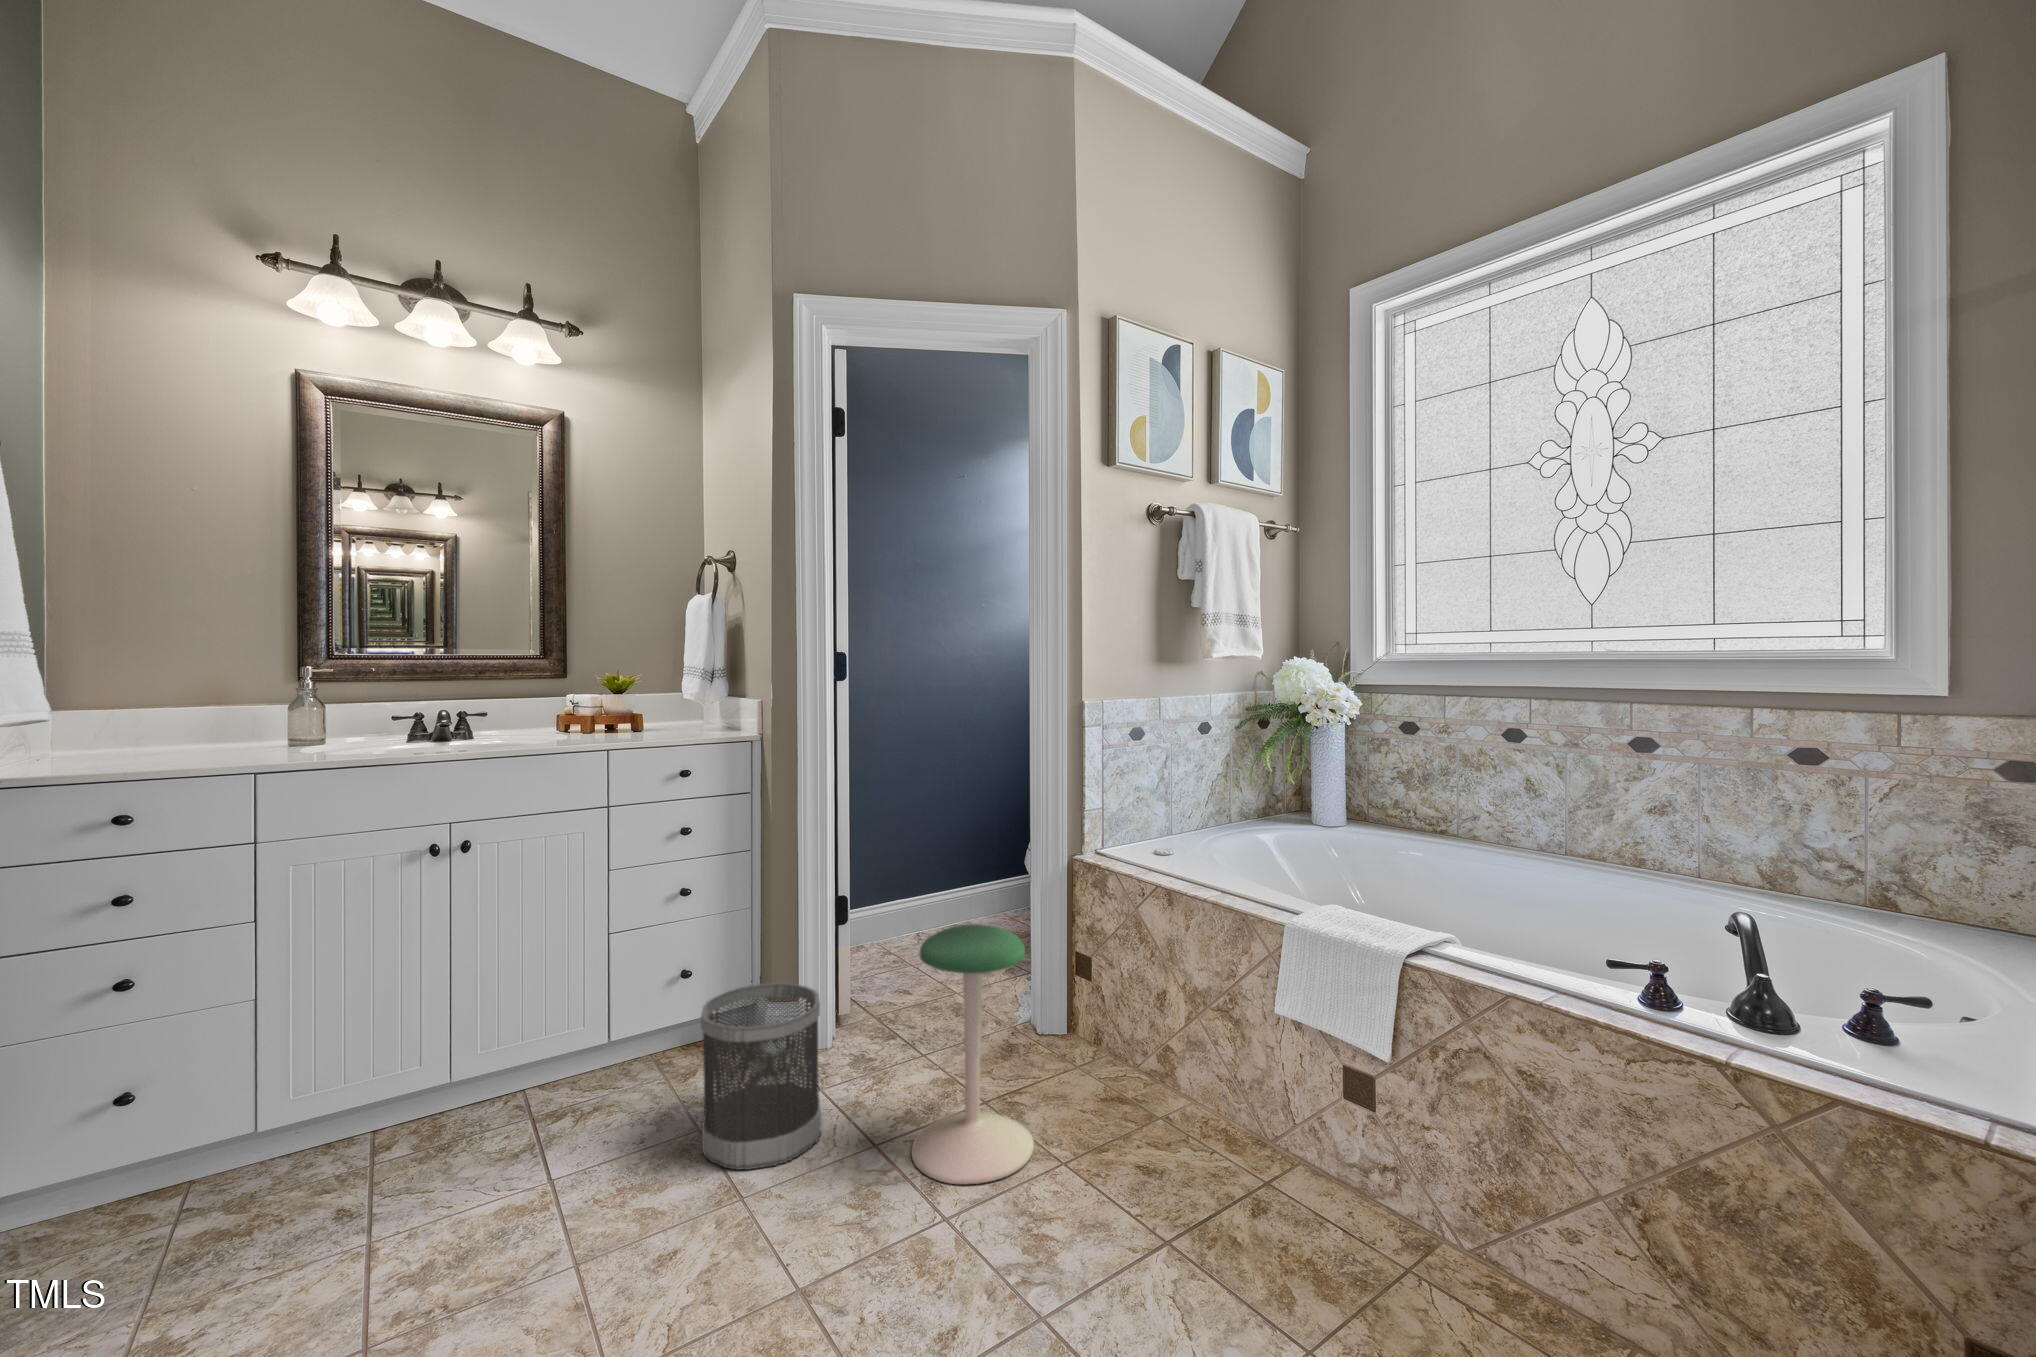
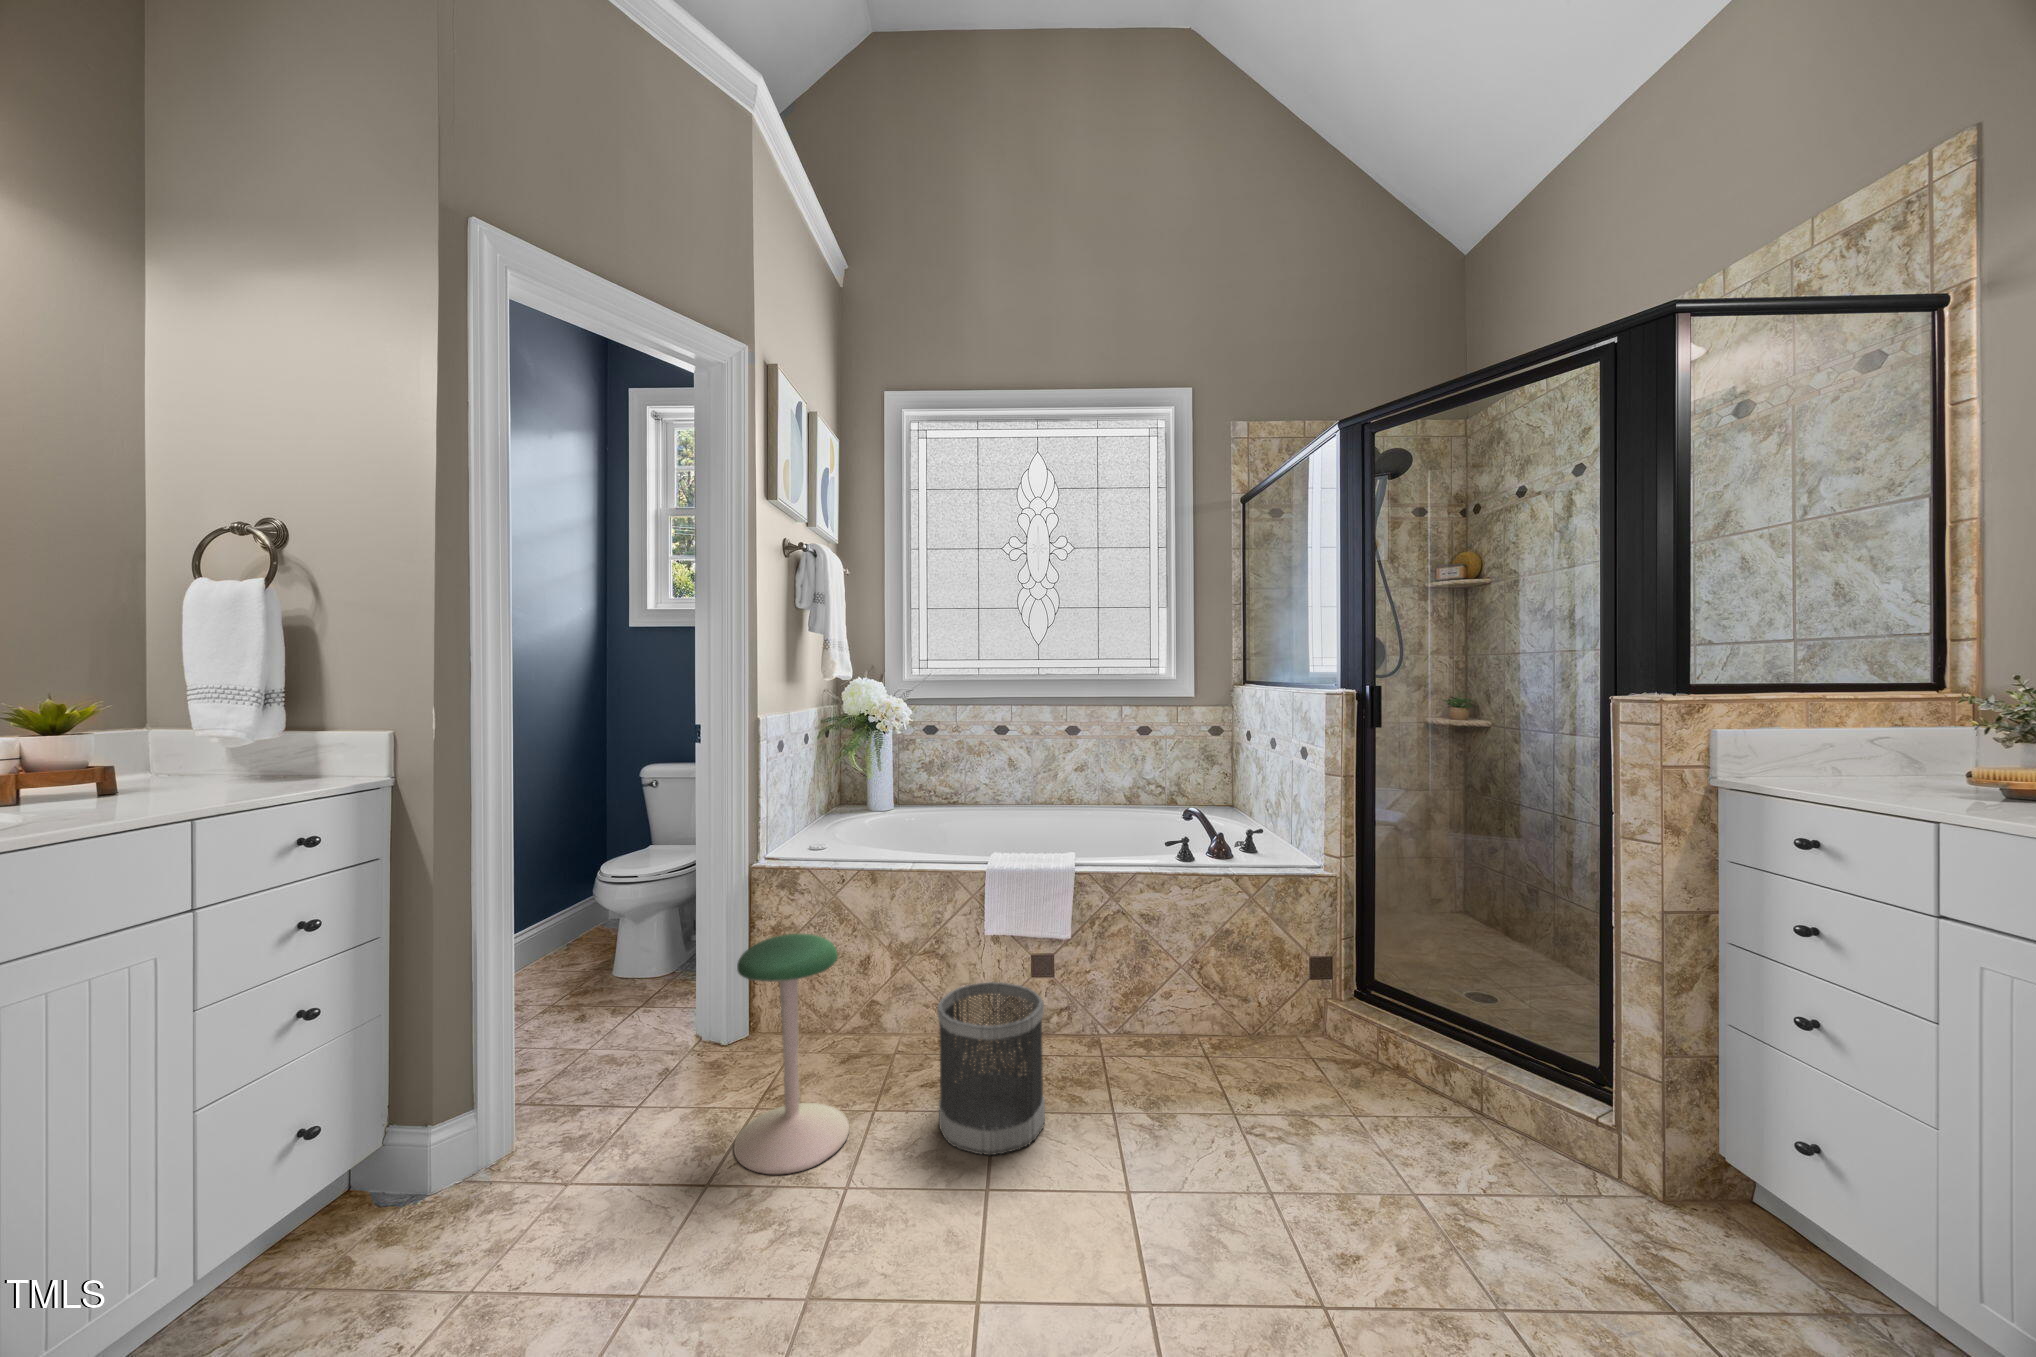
wastebasket: present [701,983,821,1170] -> present [937,982,1045,1155]

